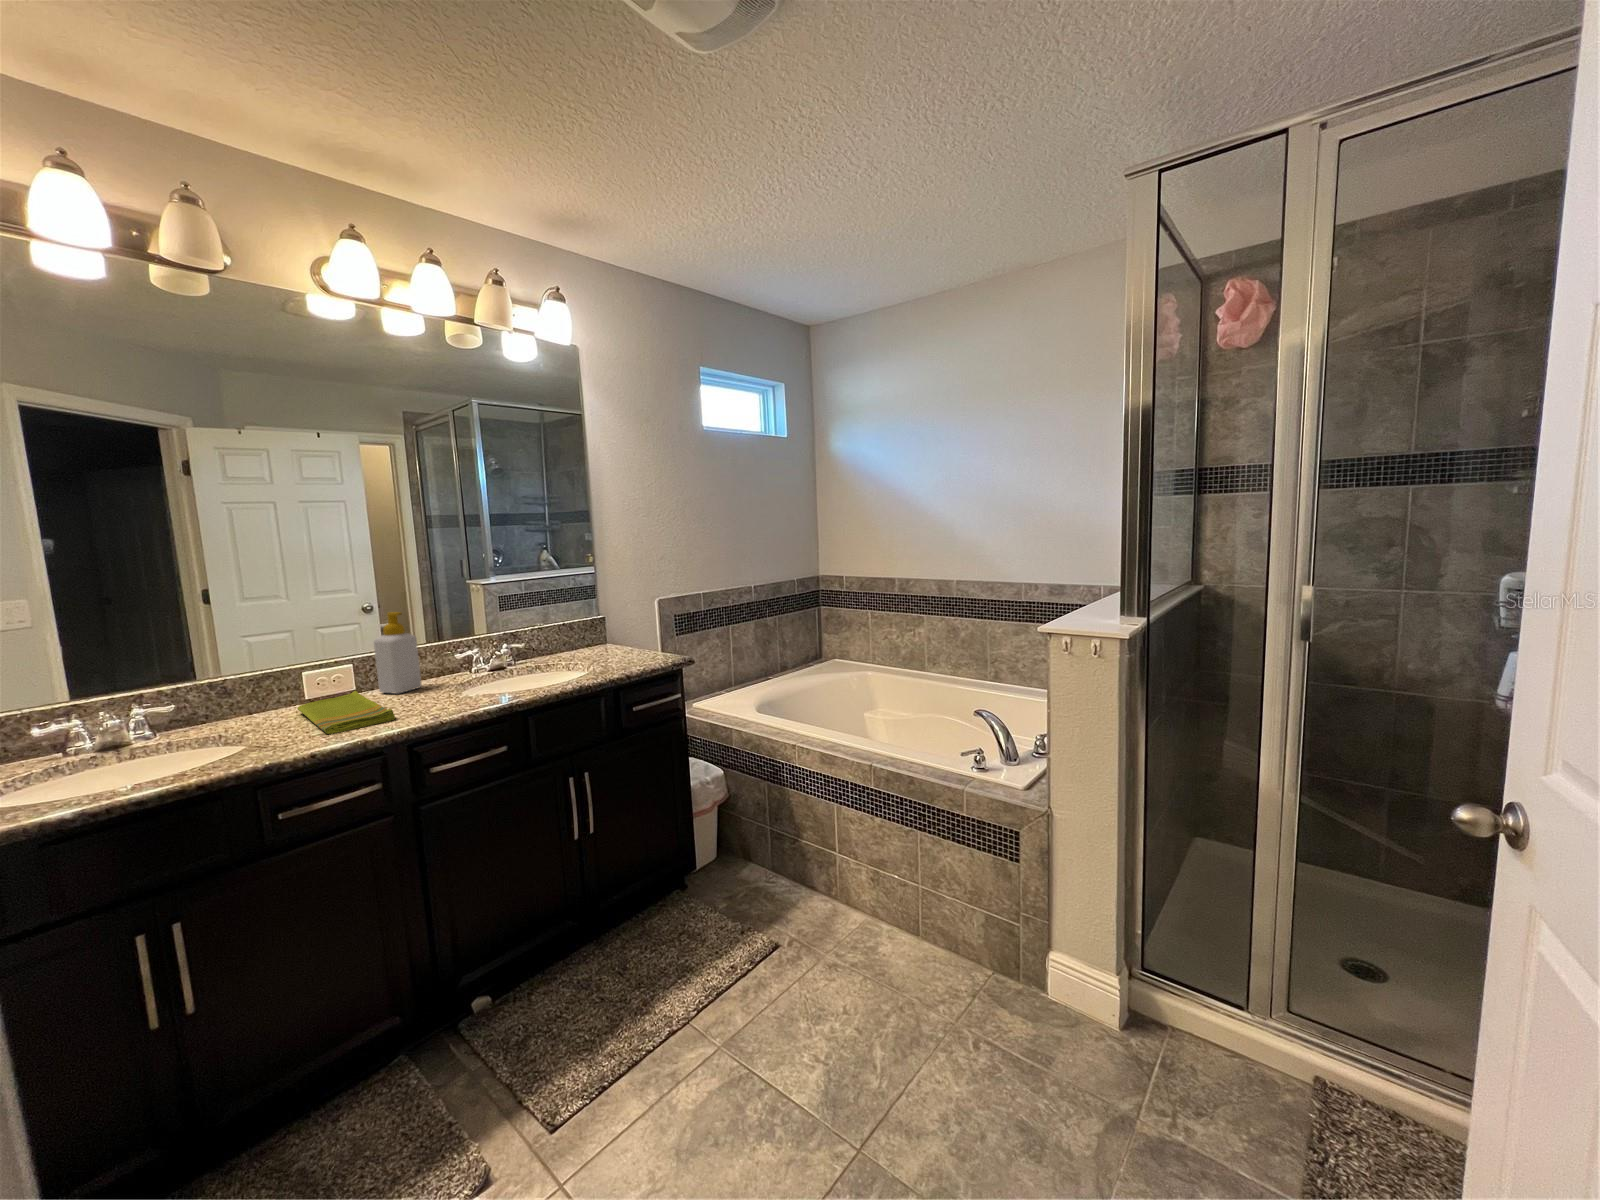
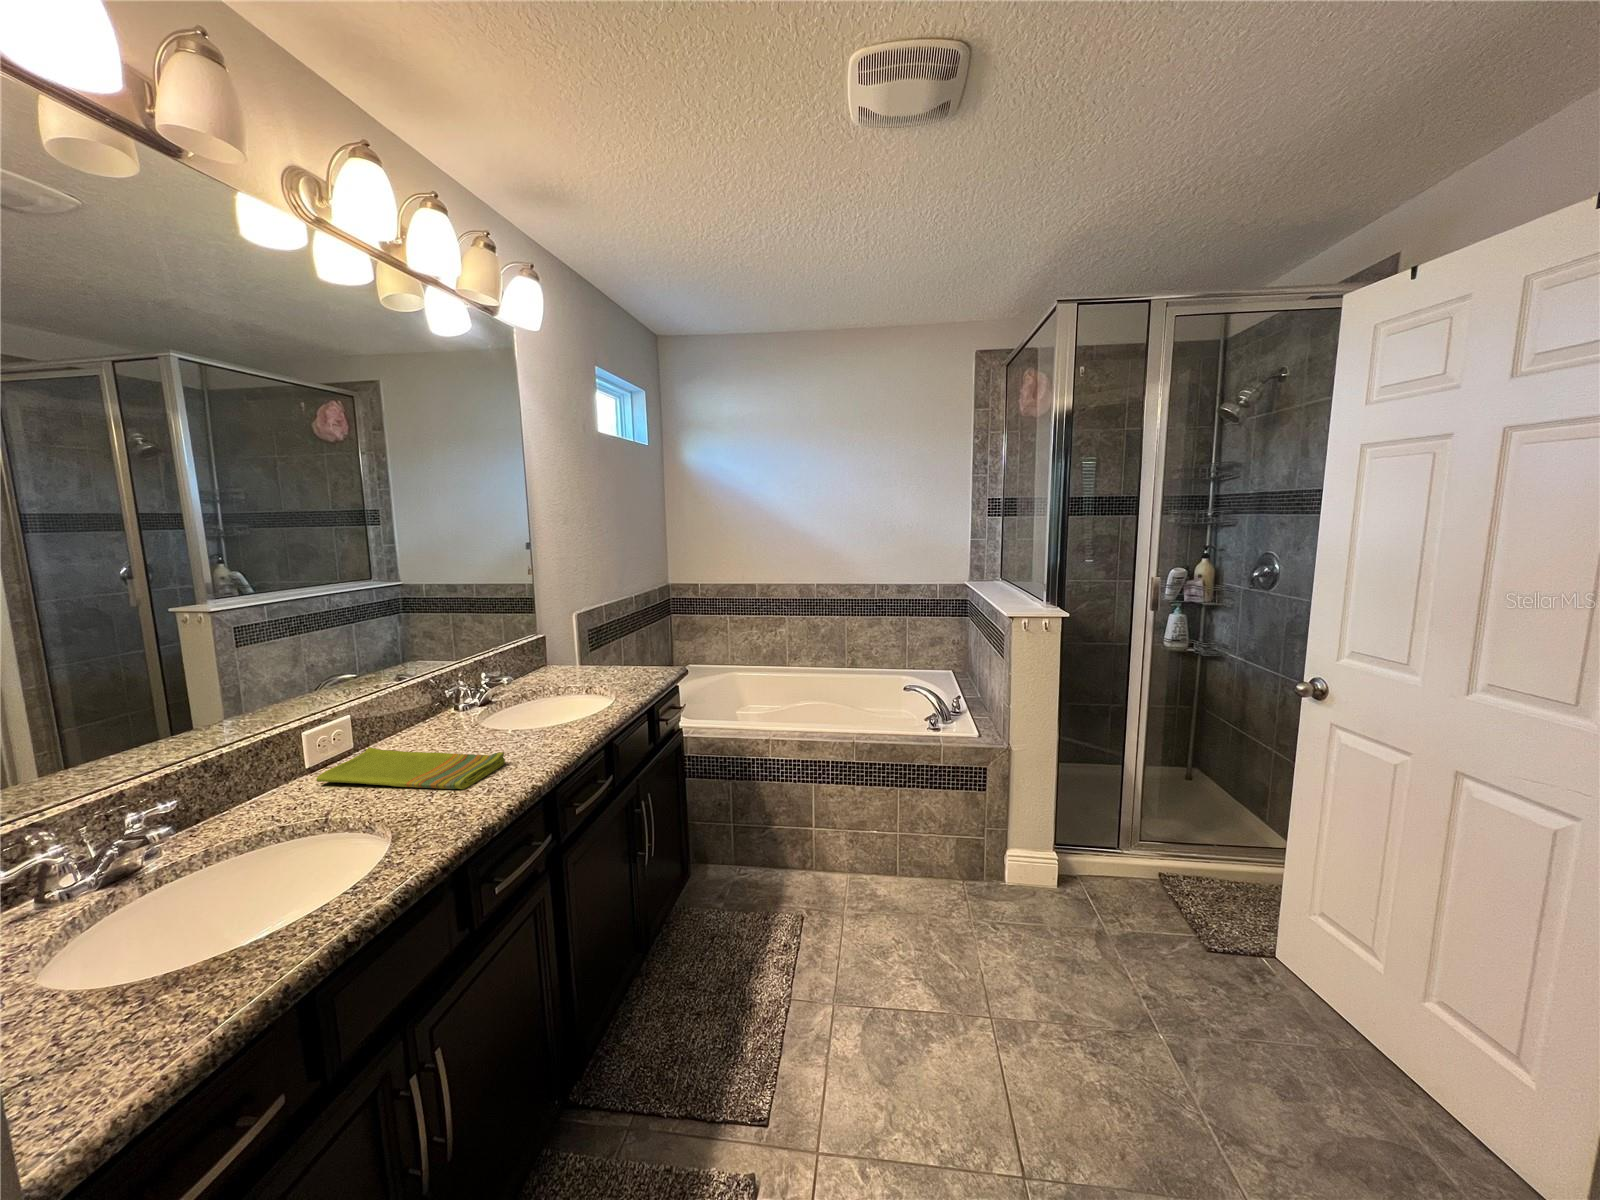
soap bottle: present [374,612,421,694] -> none [364,645,419,749]

